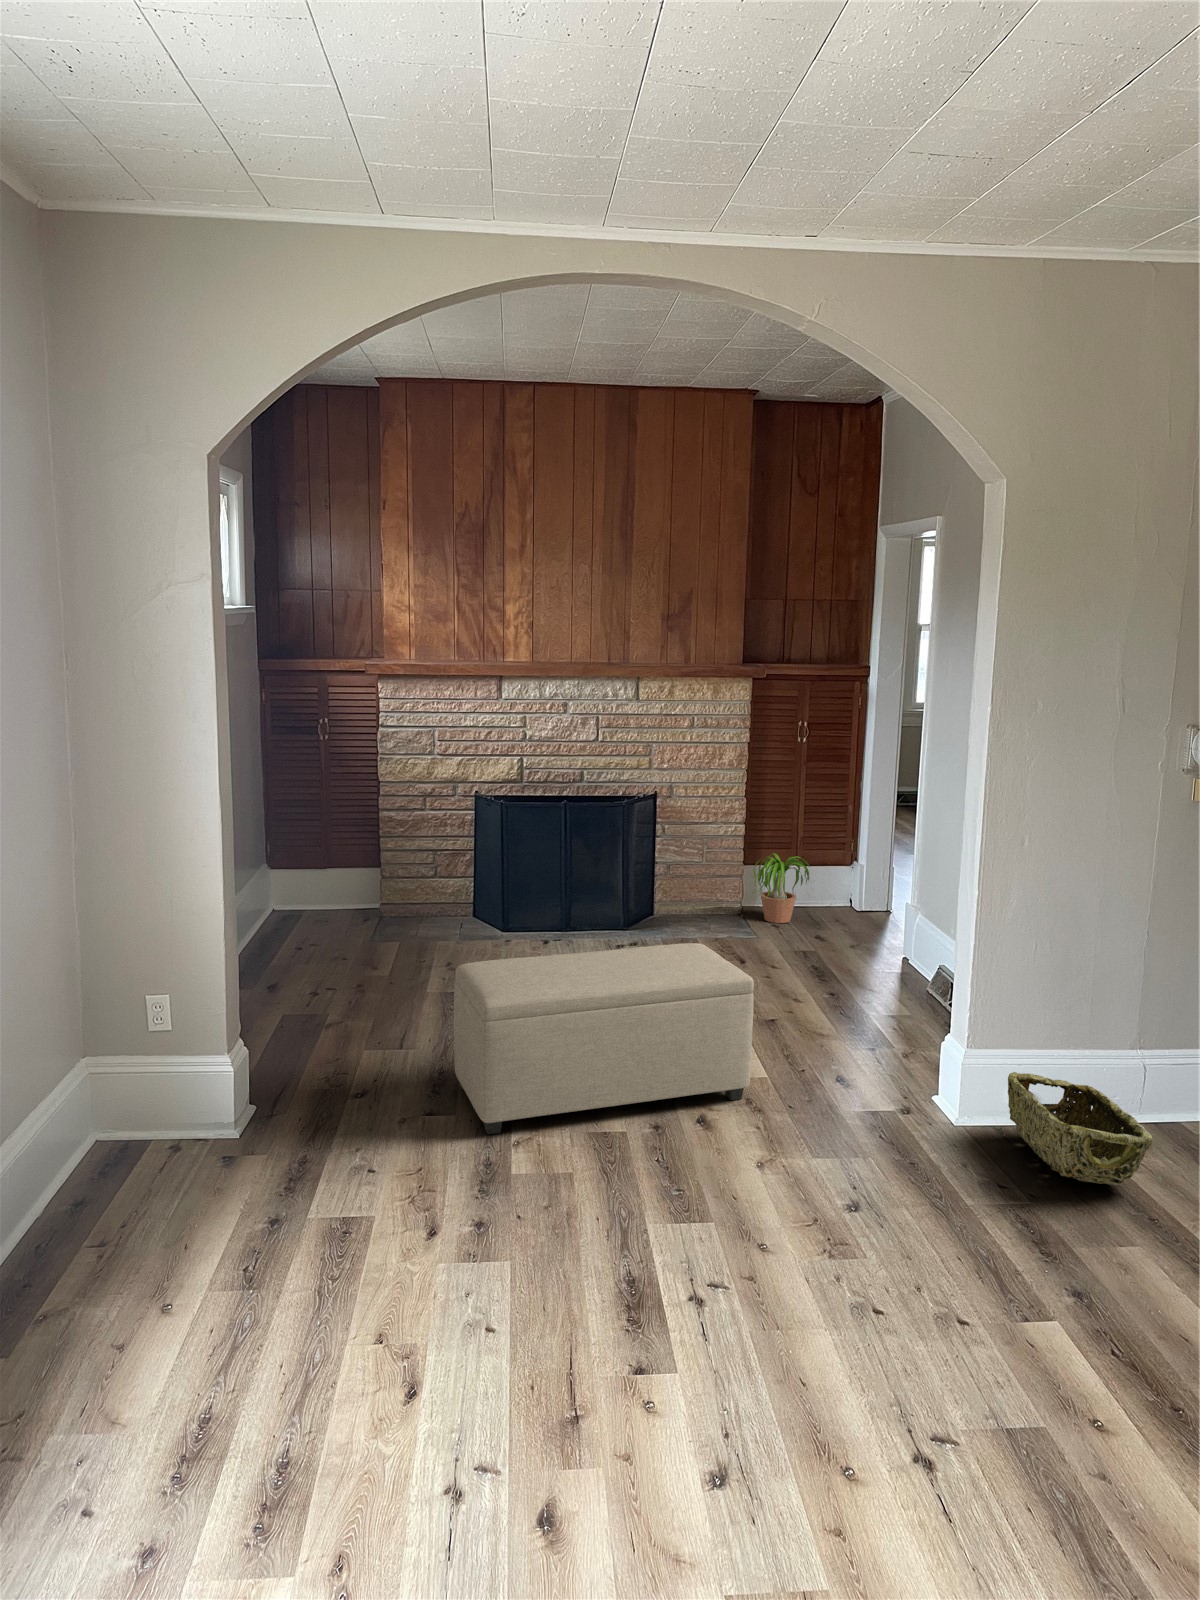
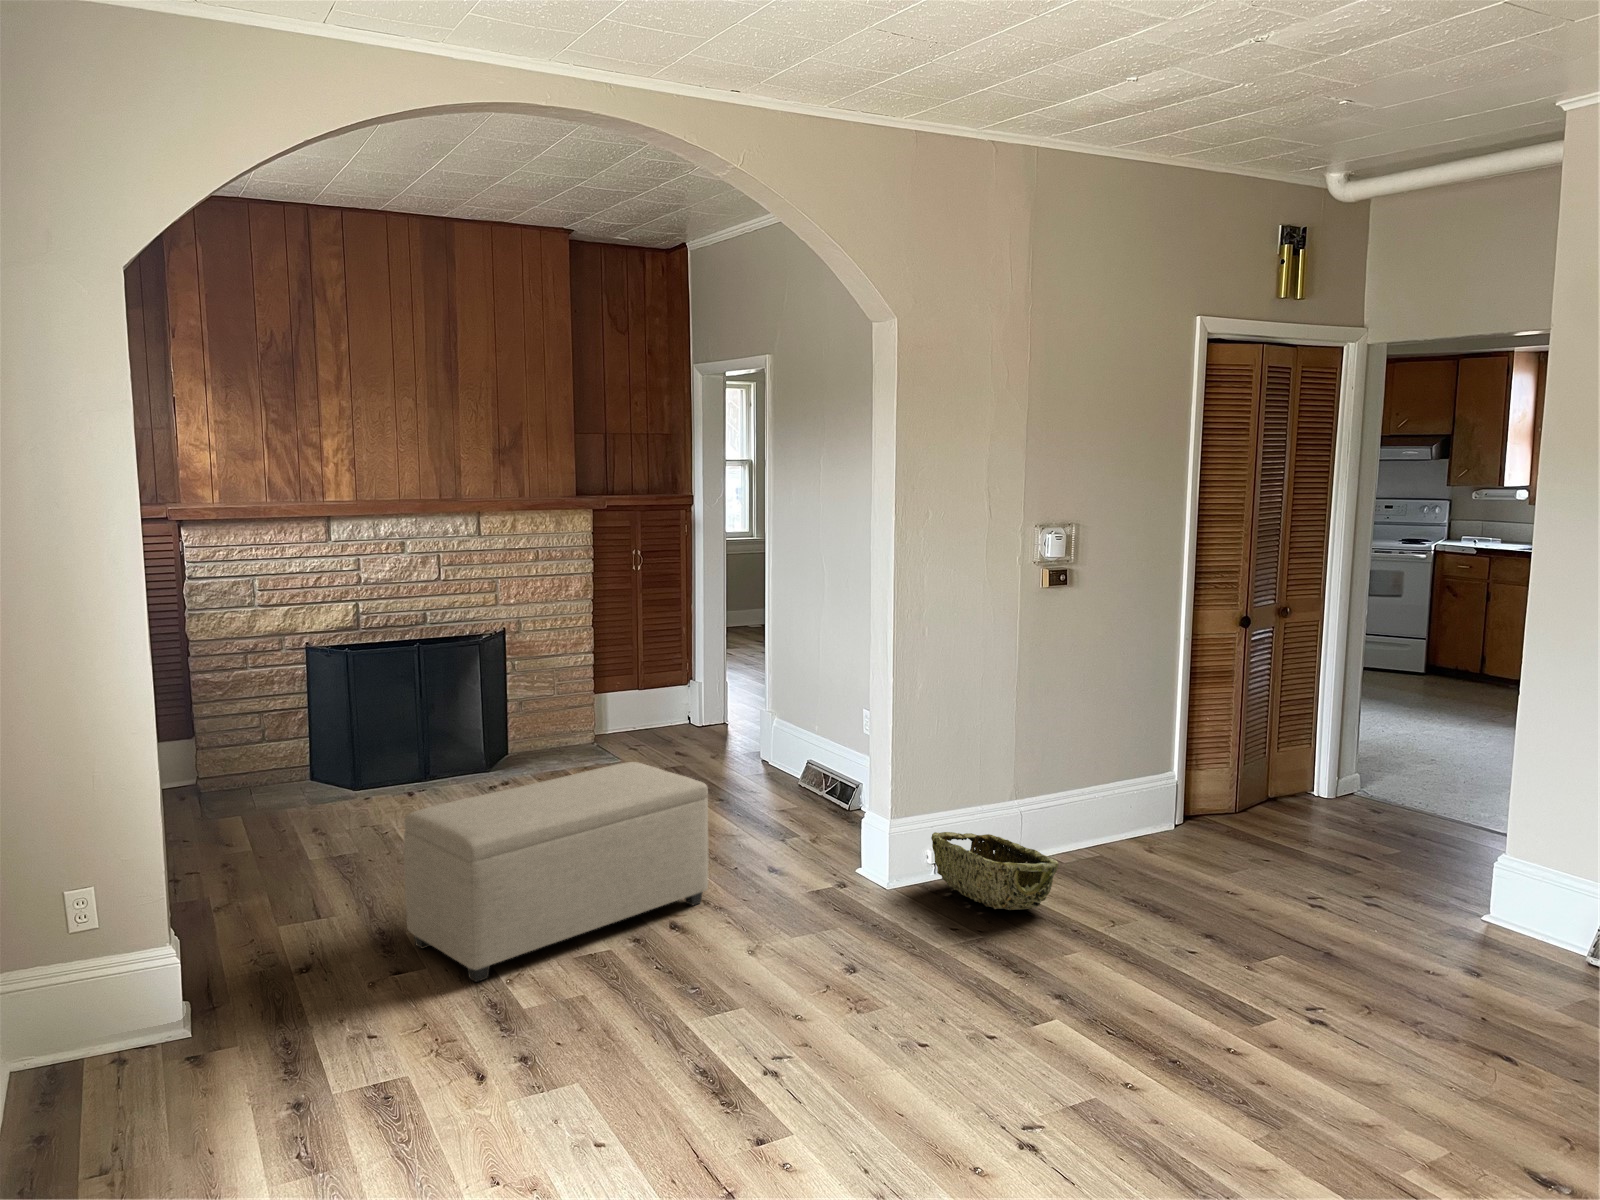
potted plant: present [753,853,810,923] -> none [599,680,670,748]

